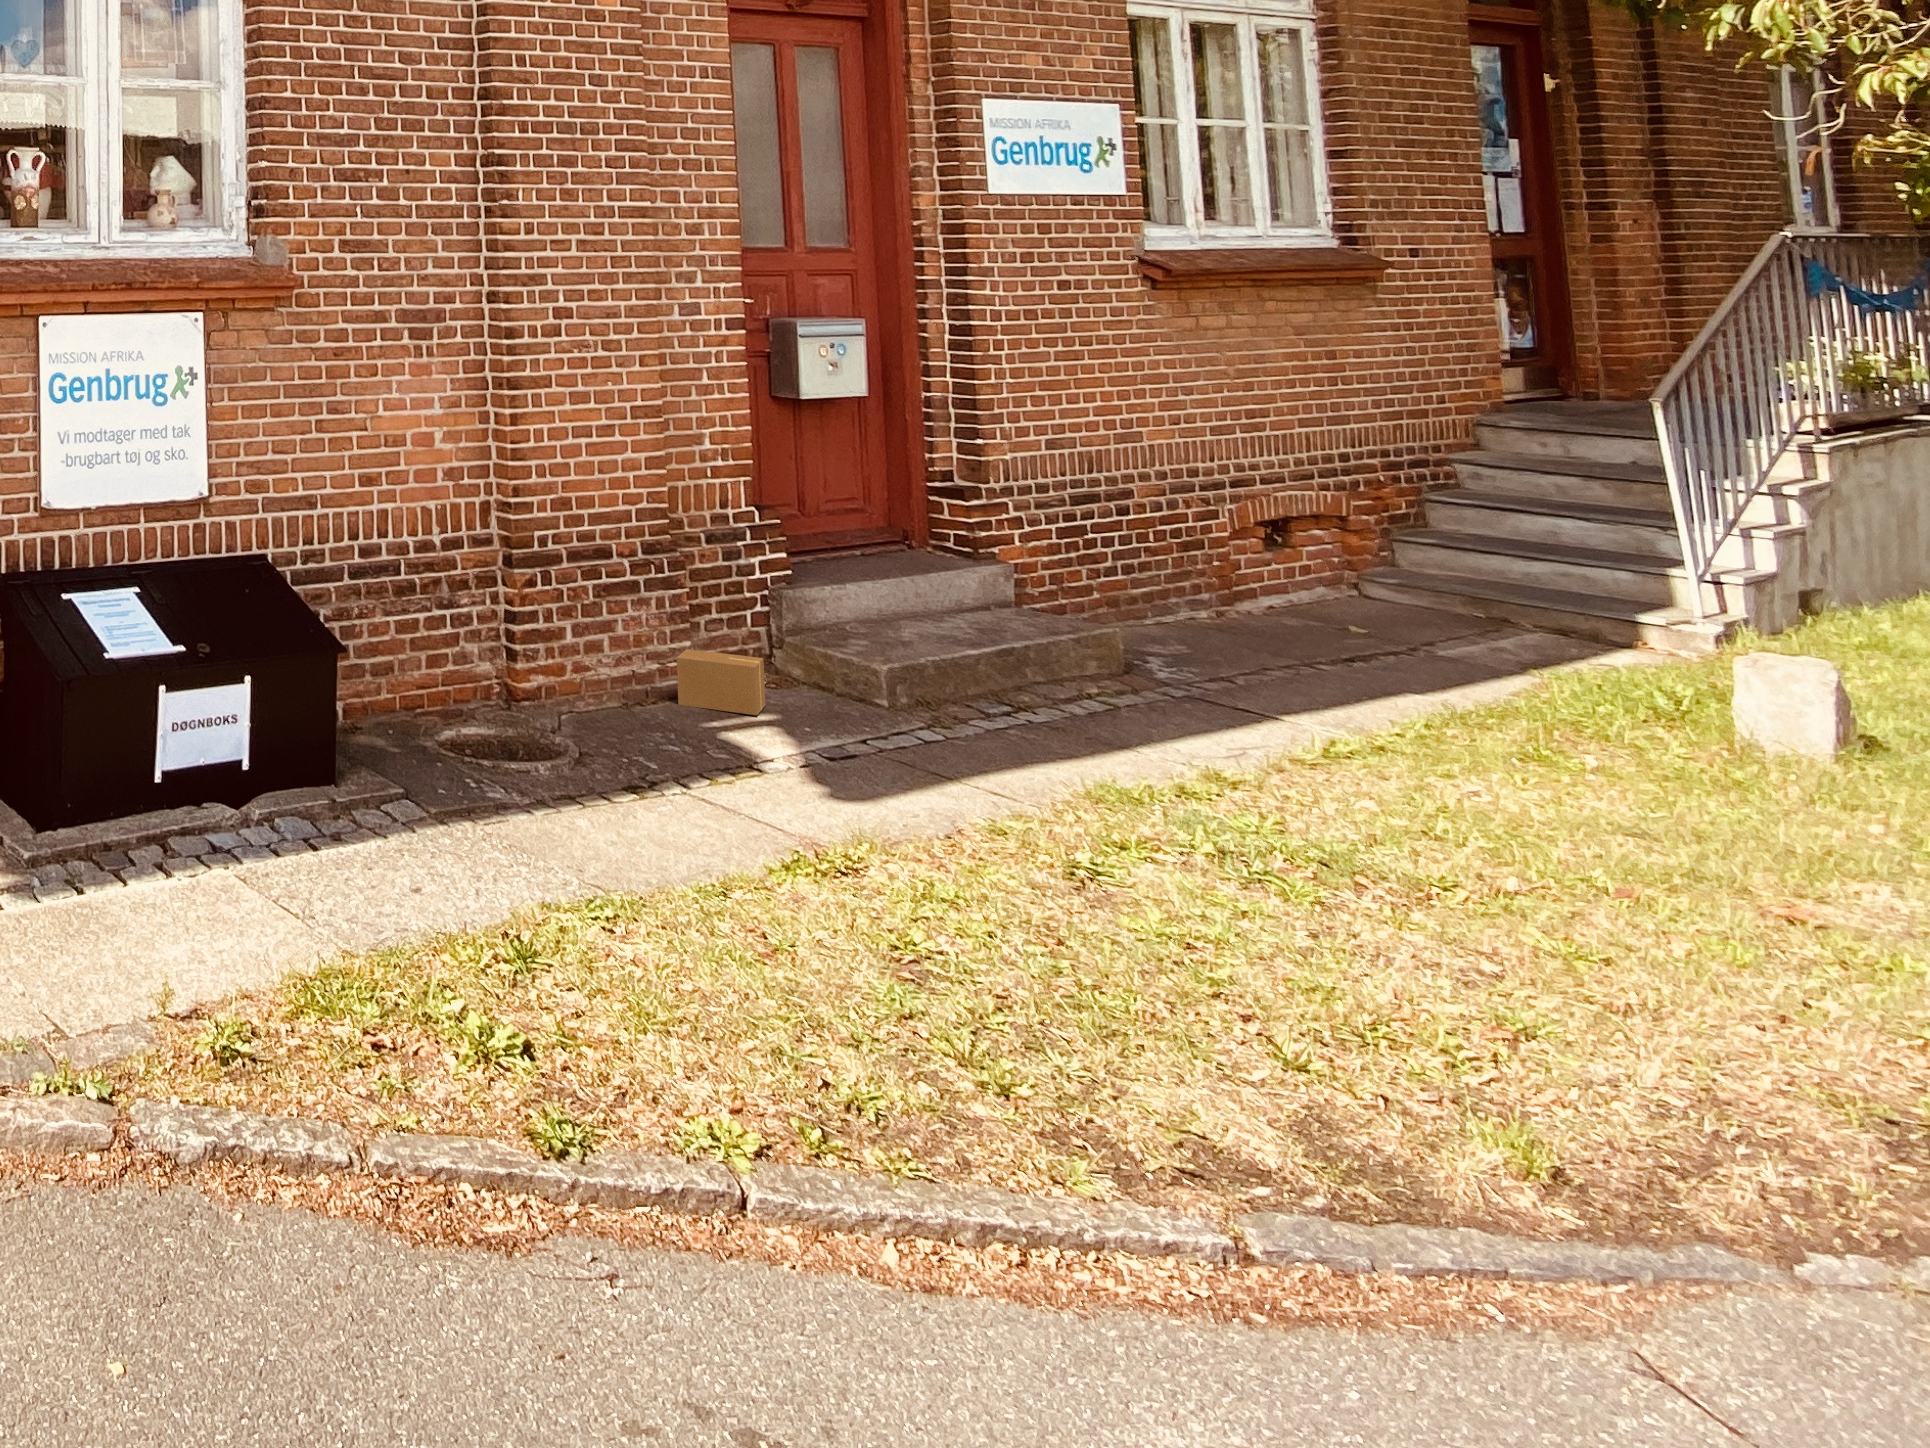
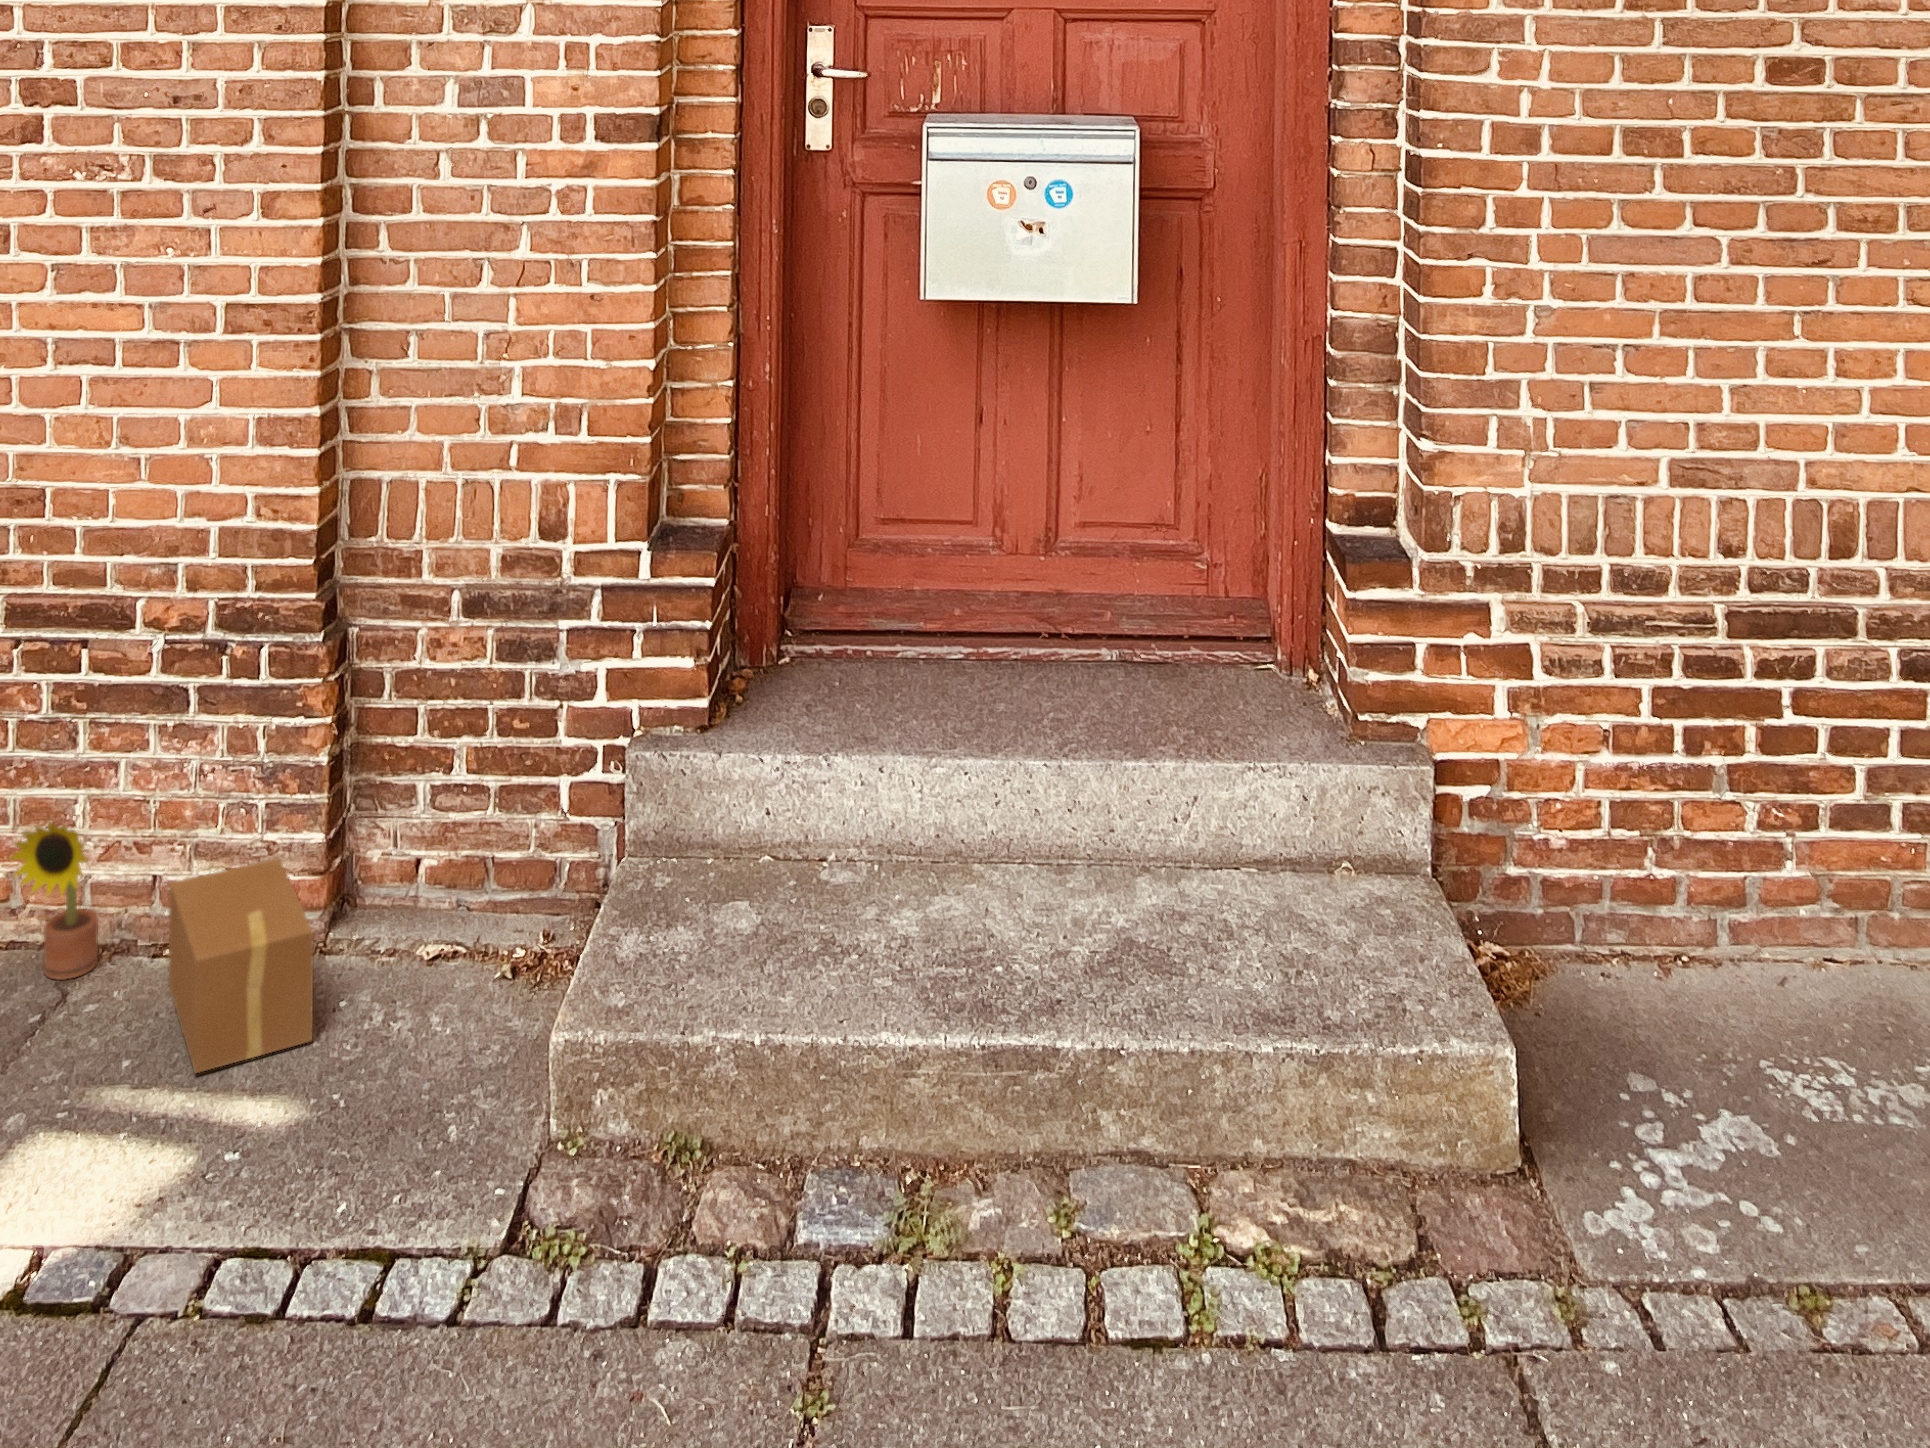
decorative plant: none [620,633,660,709] -> present [11,823,98,980]

